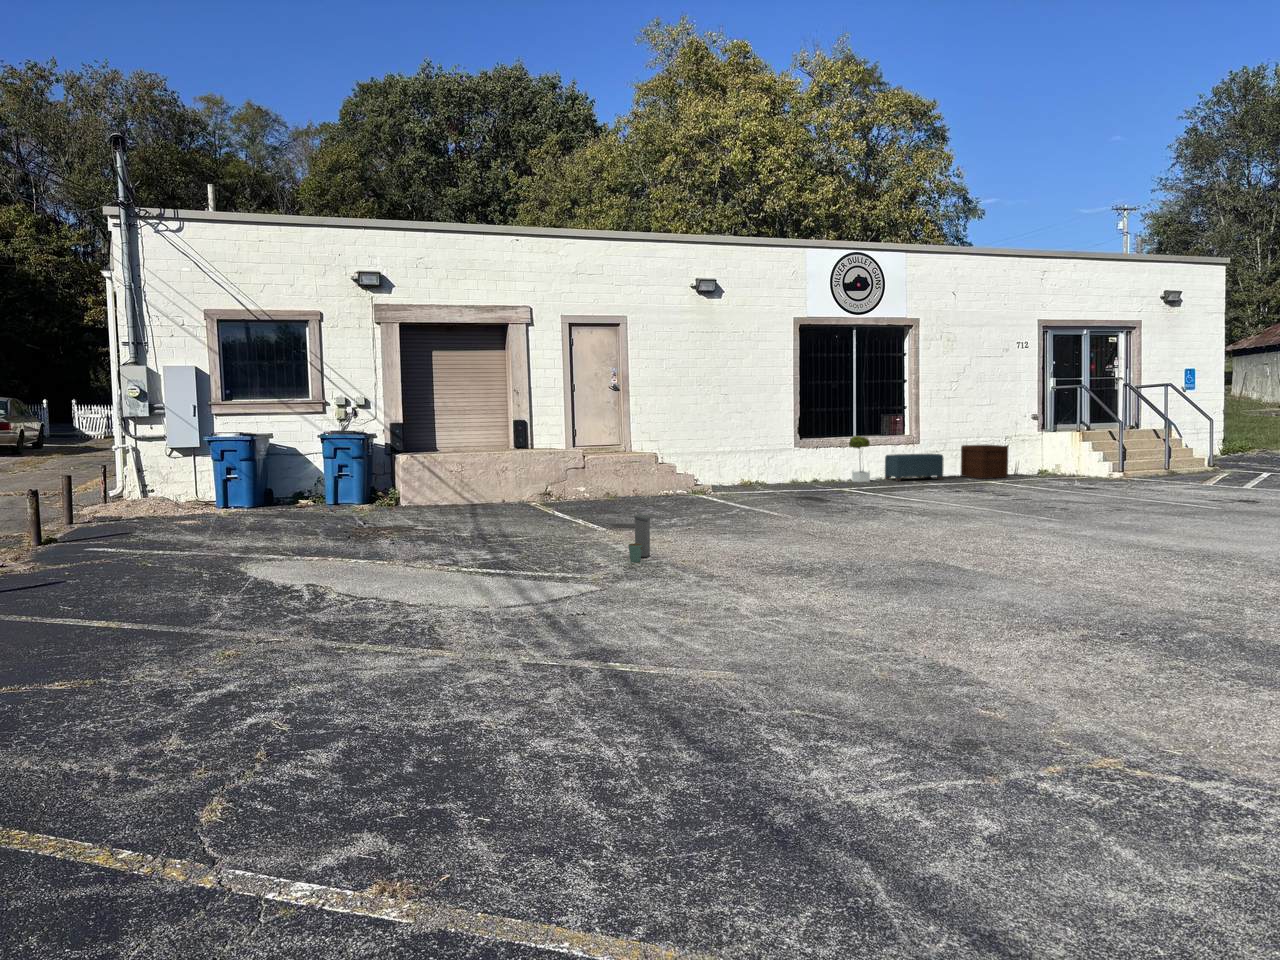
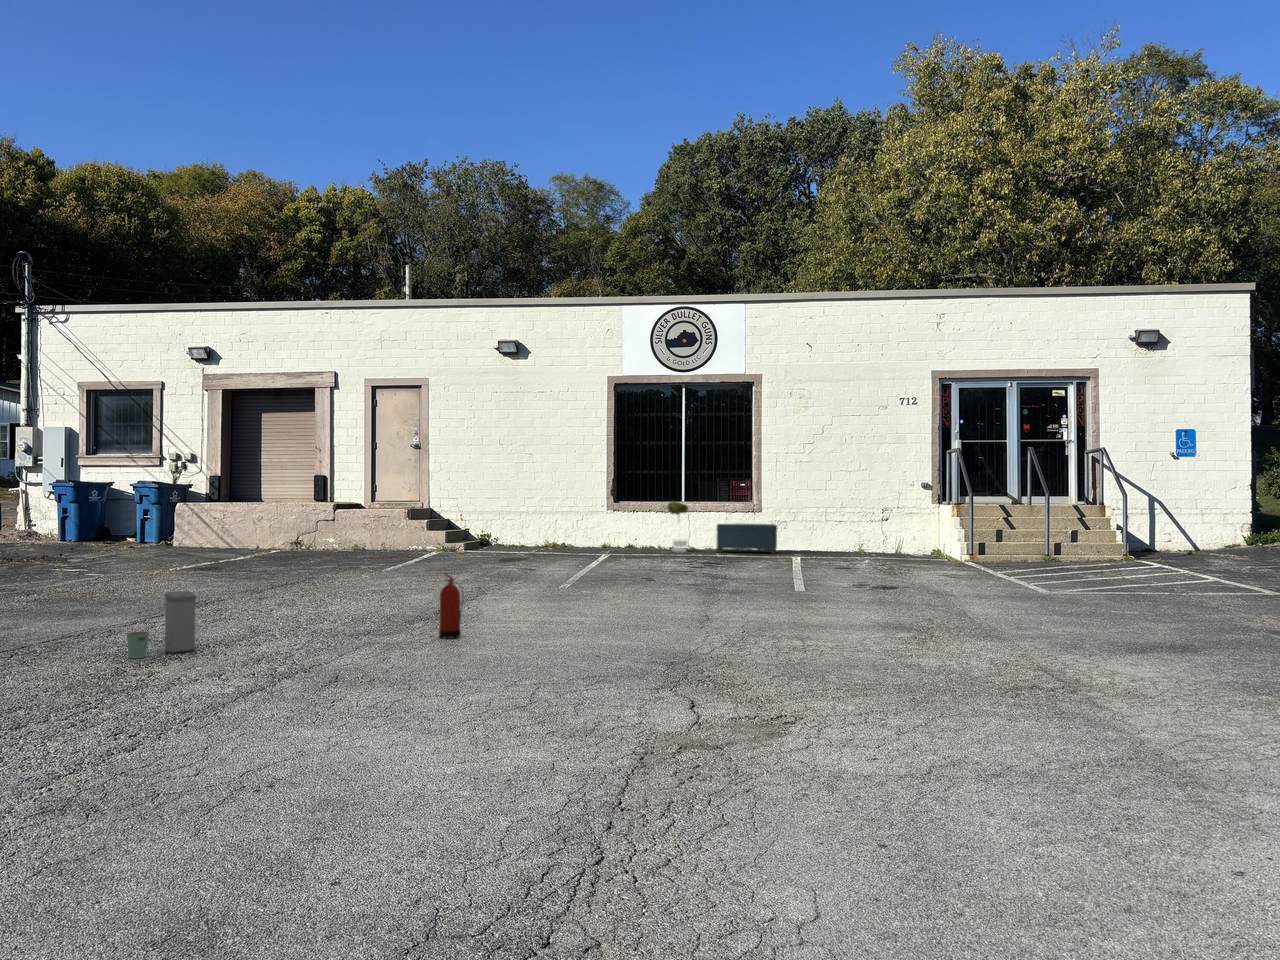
wooden crate: present [960,444,1008,479] -> none [819,517,862,556]
fire extinguisher: none [1203,508,1229,560] -> present [439,573,461,639]
trash can: present [629,514,650,562] -> present [127,591,196,659]

